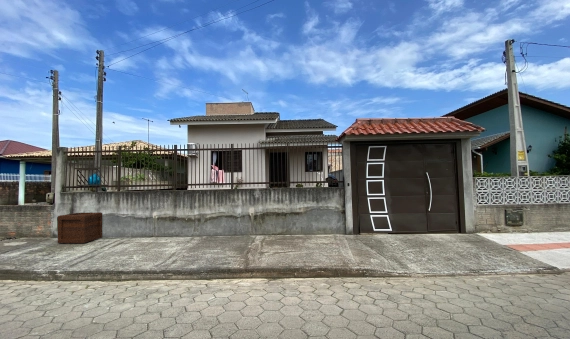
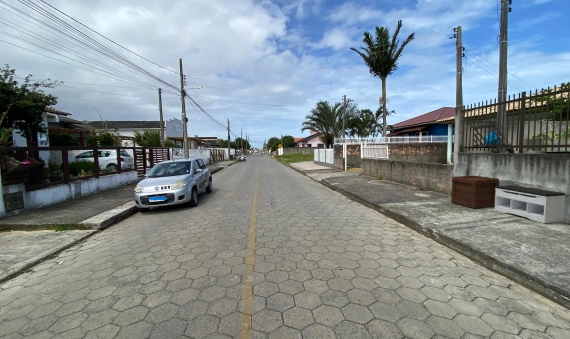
bench: none [102,216,150,241] -> present [495,185,565,223]

